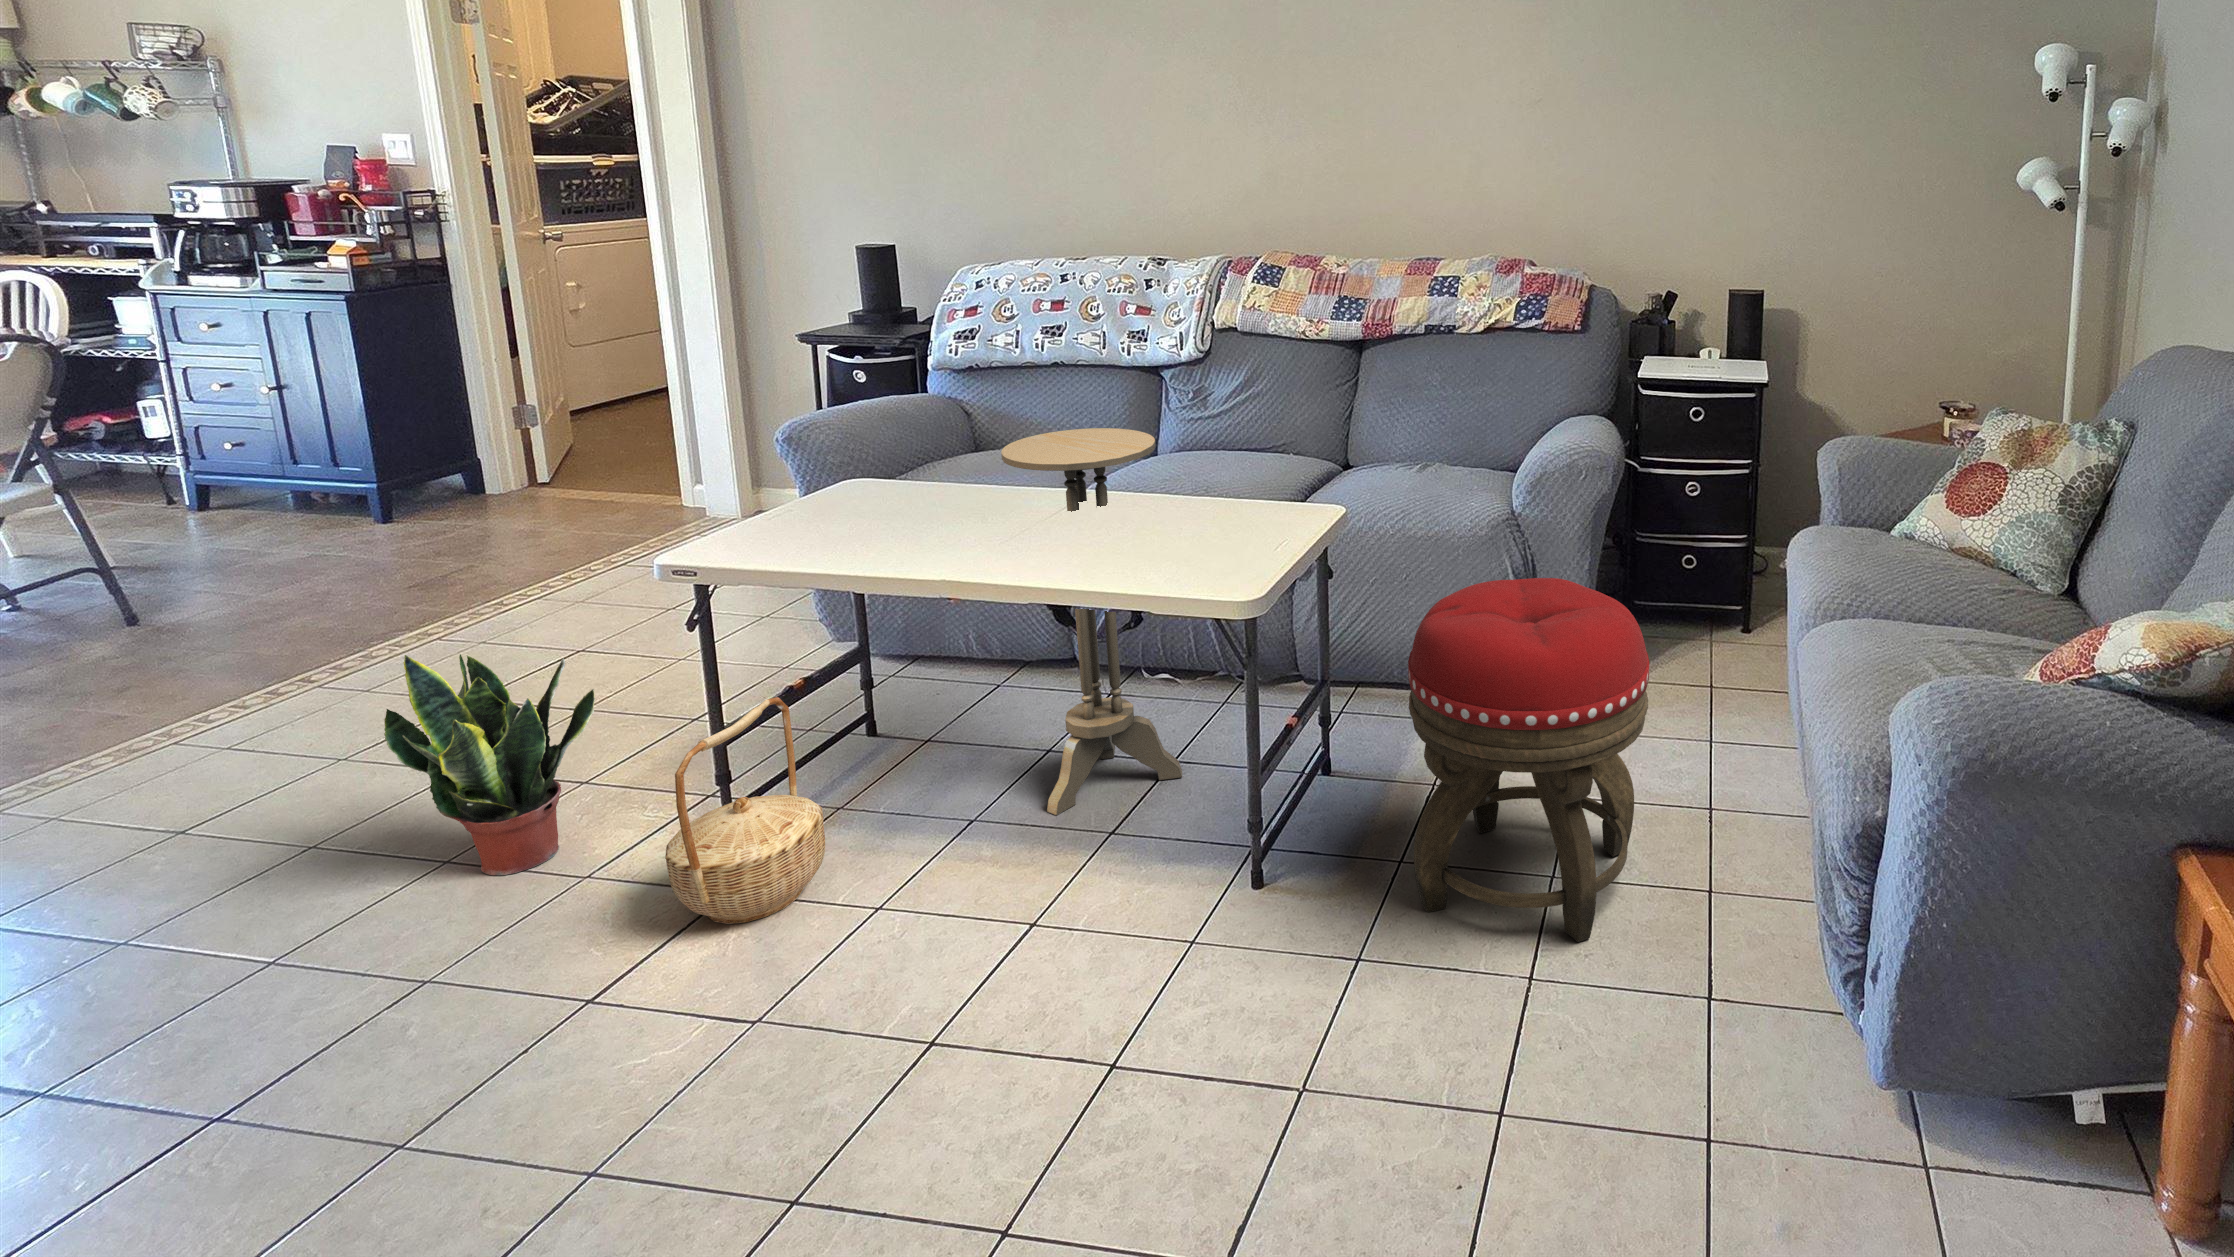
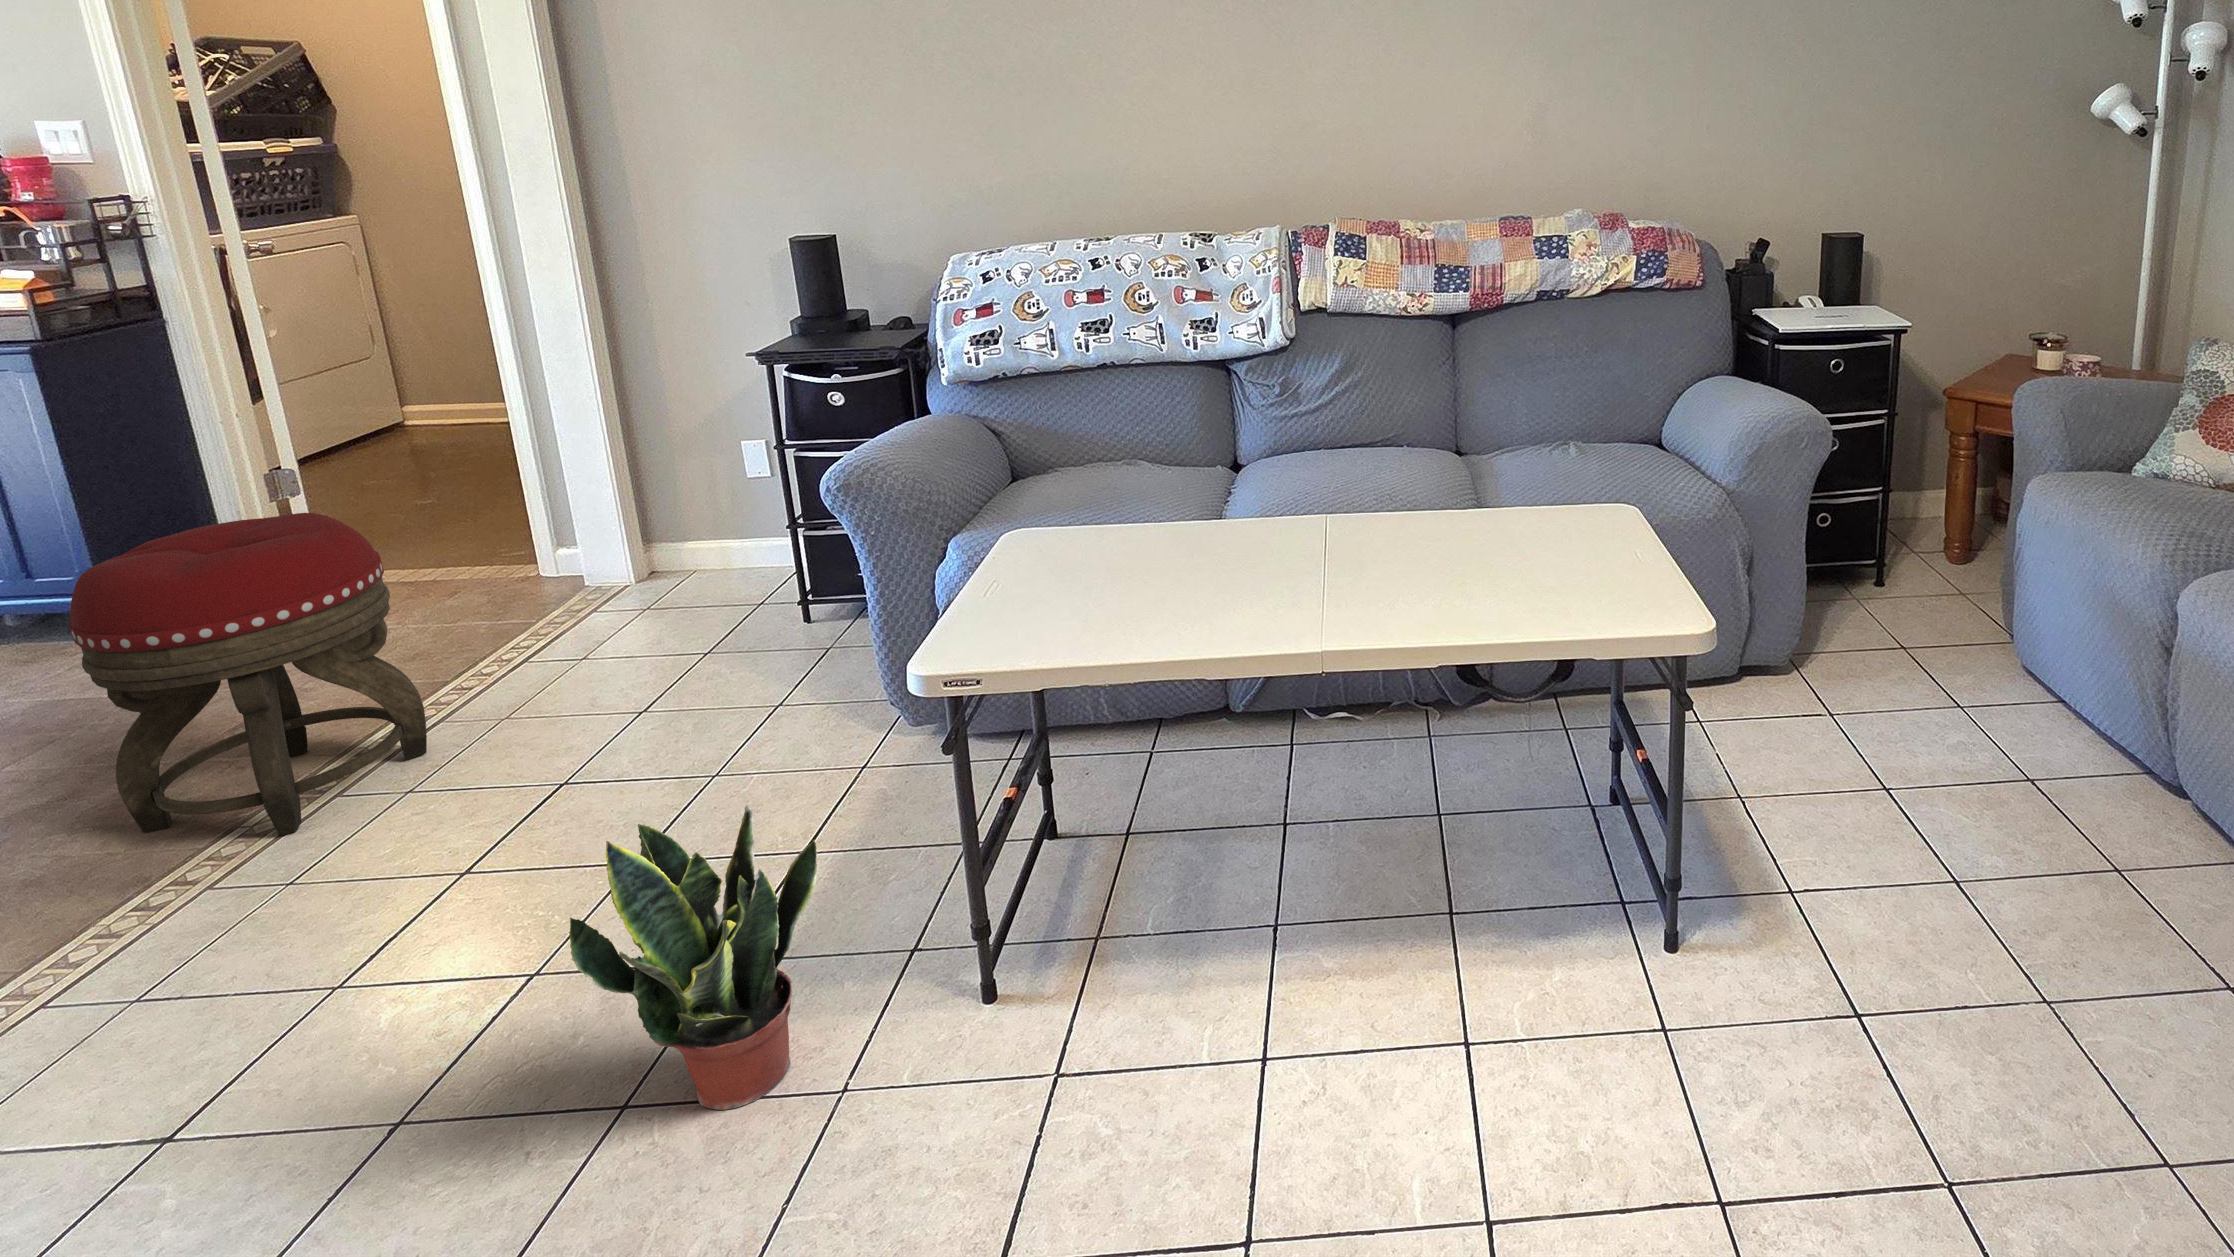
side table: present [1001,428,1182,815] -> none [1301,436,1483,897]
footstool: present [1408,578,1649,942] -> present [69,513,427,836]
basket: present [665,697,825,924] -> none [1019,815,1199,1113]

